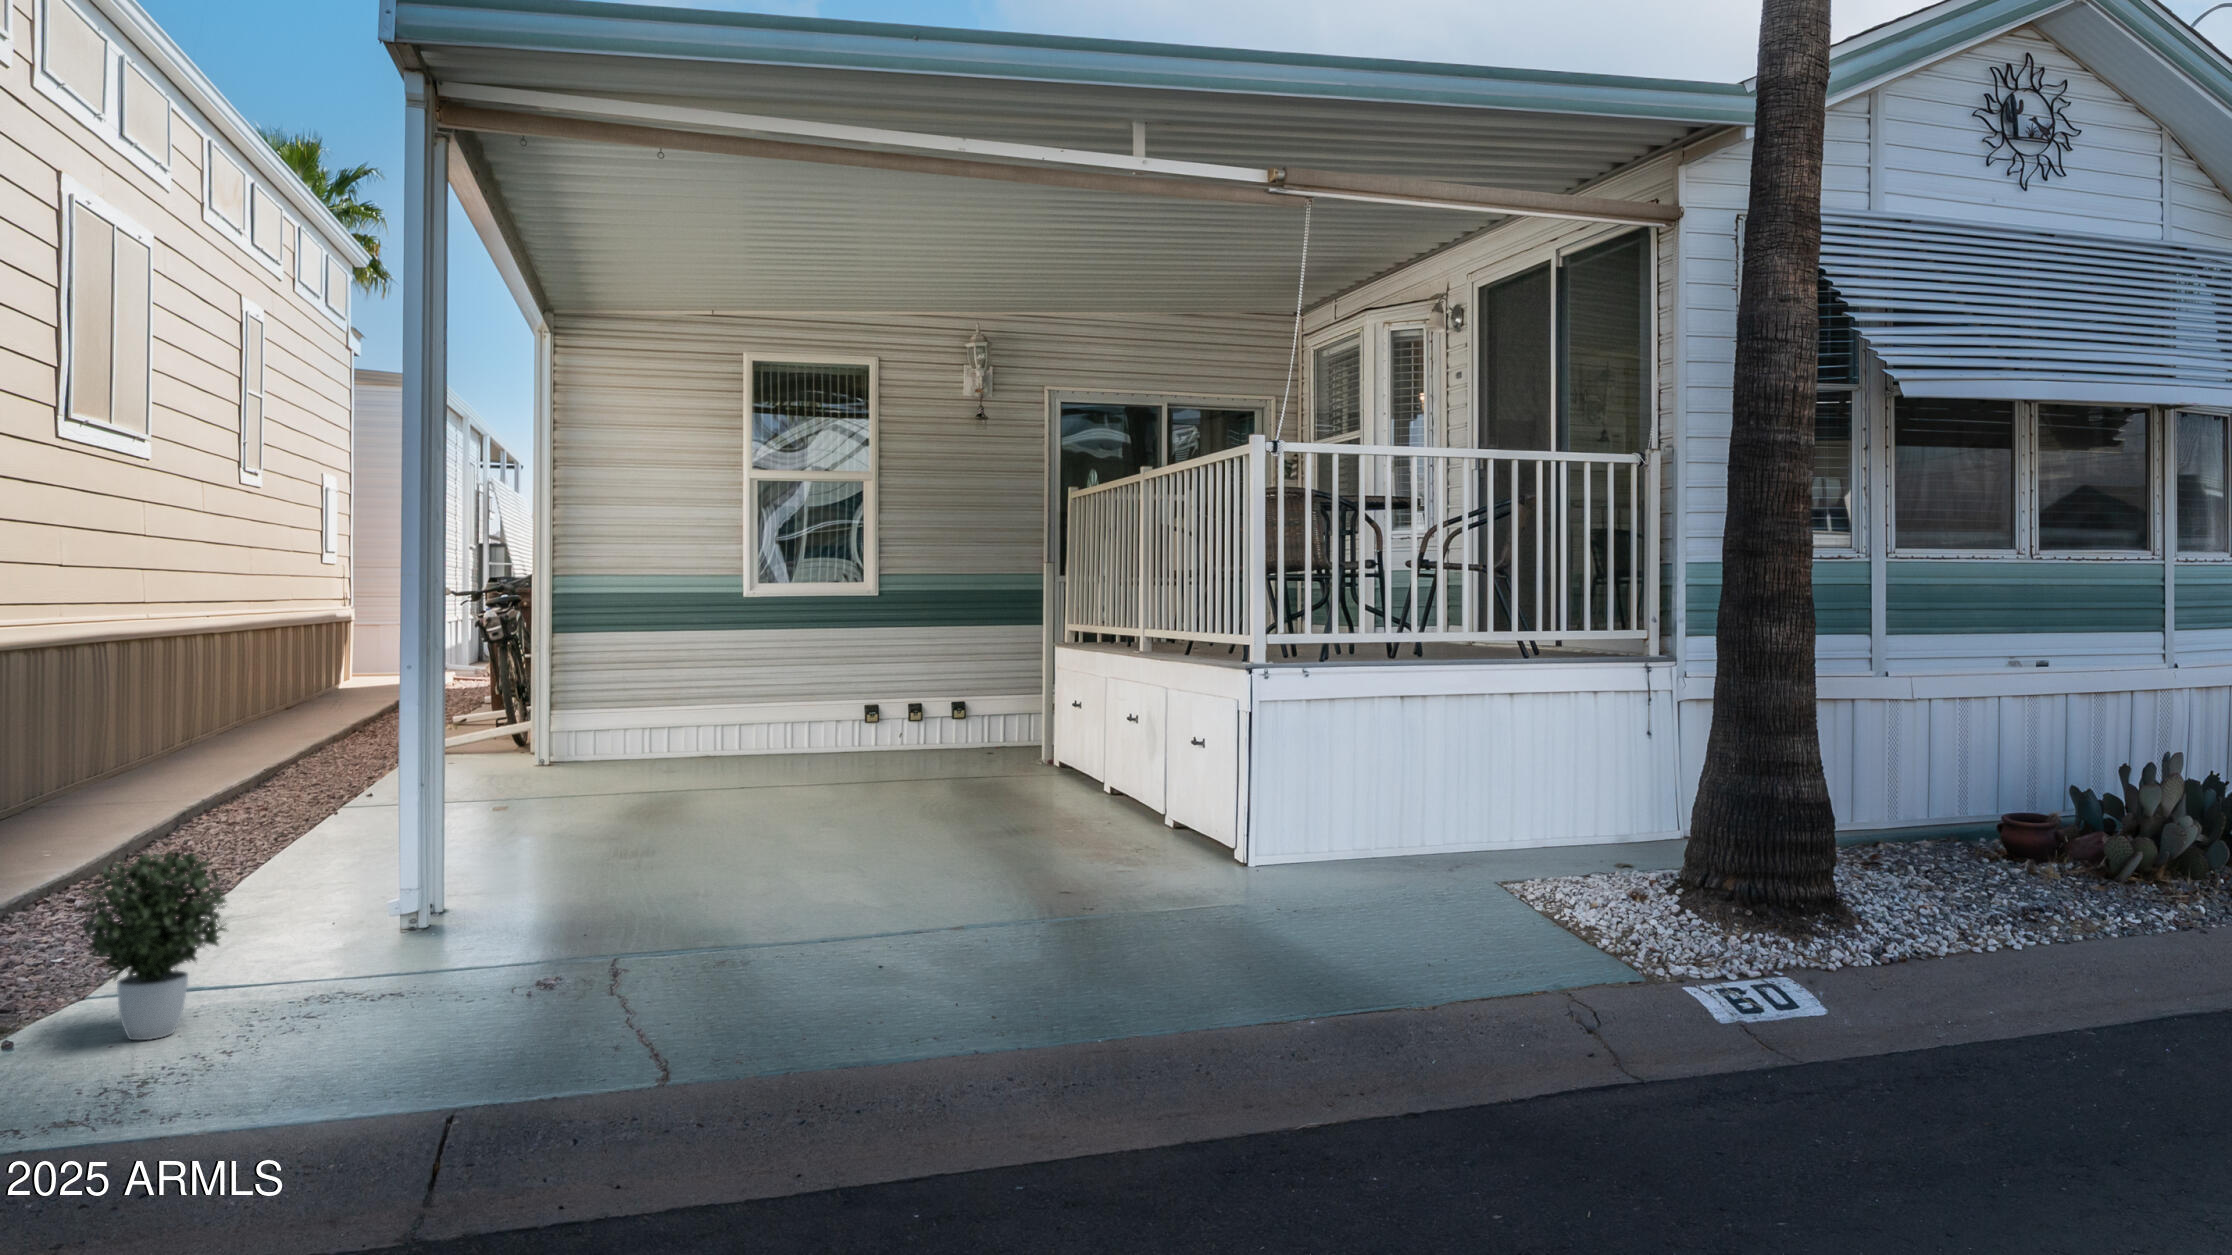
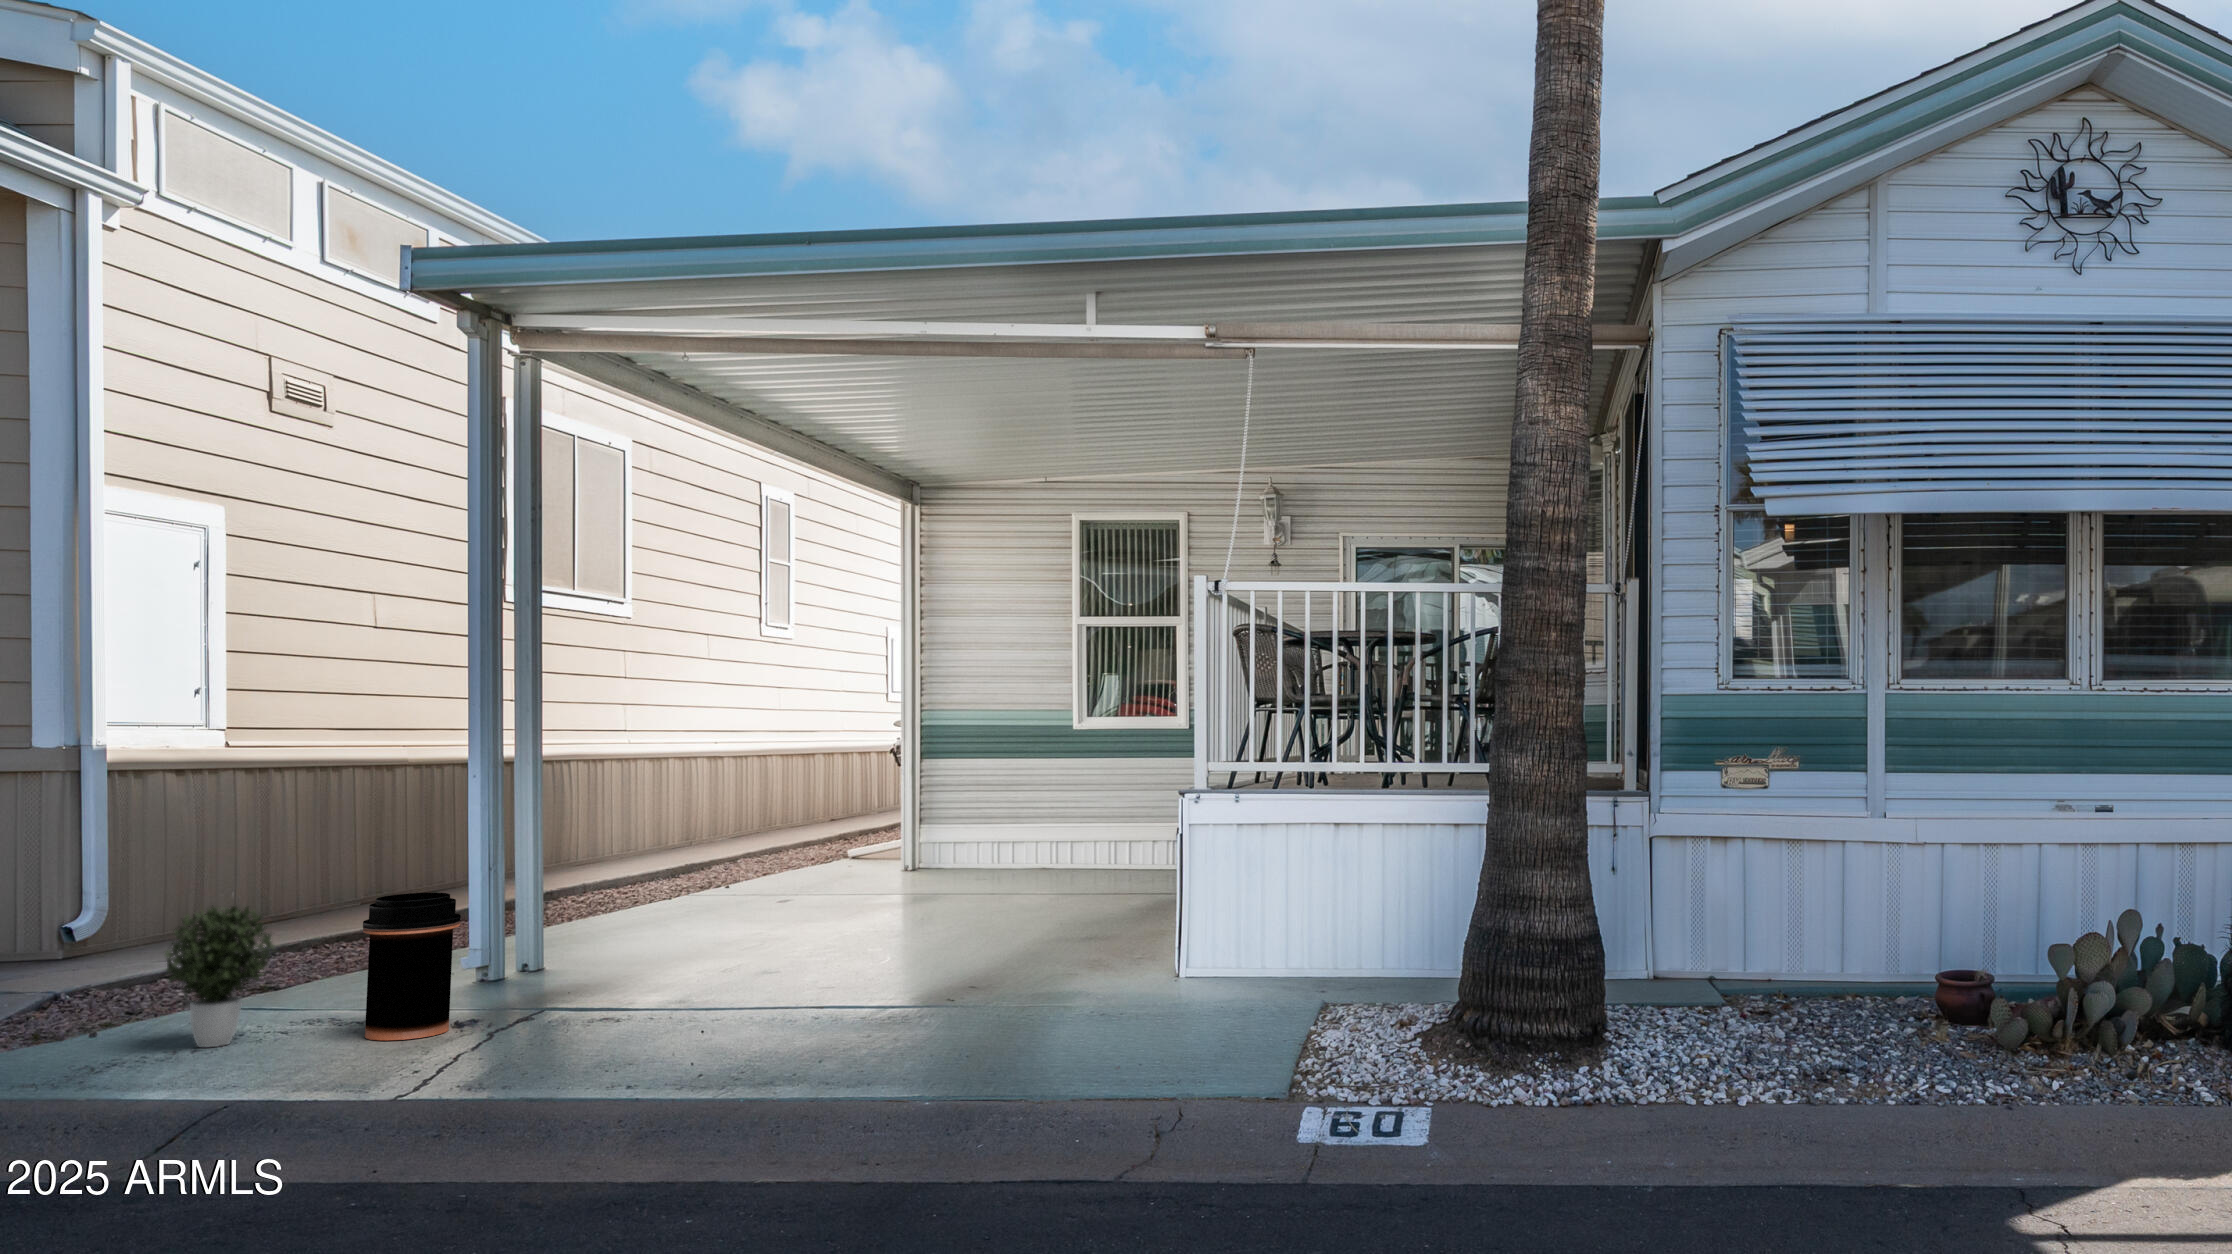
trash can: none [352,818,477,1008] -> present [363,893,461,1040]

